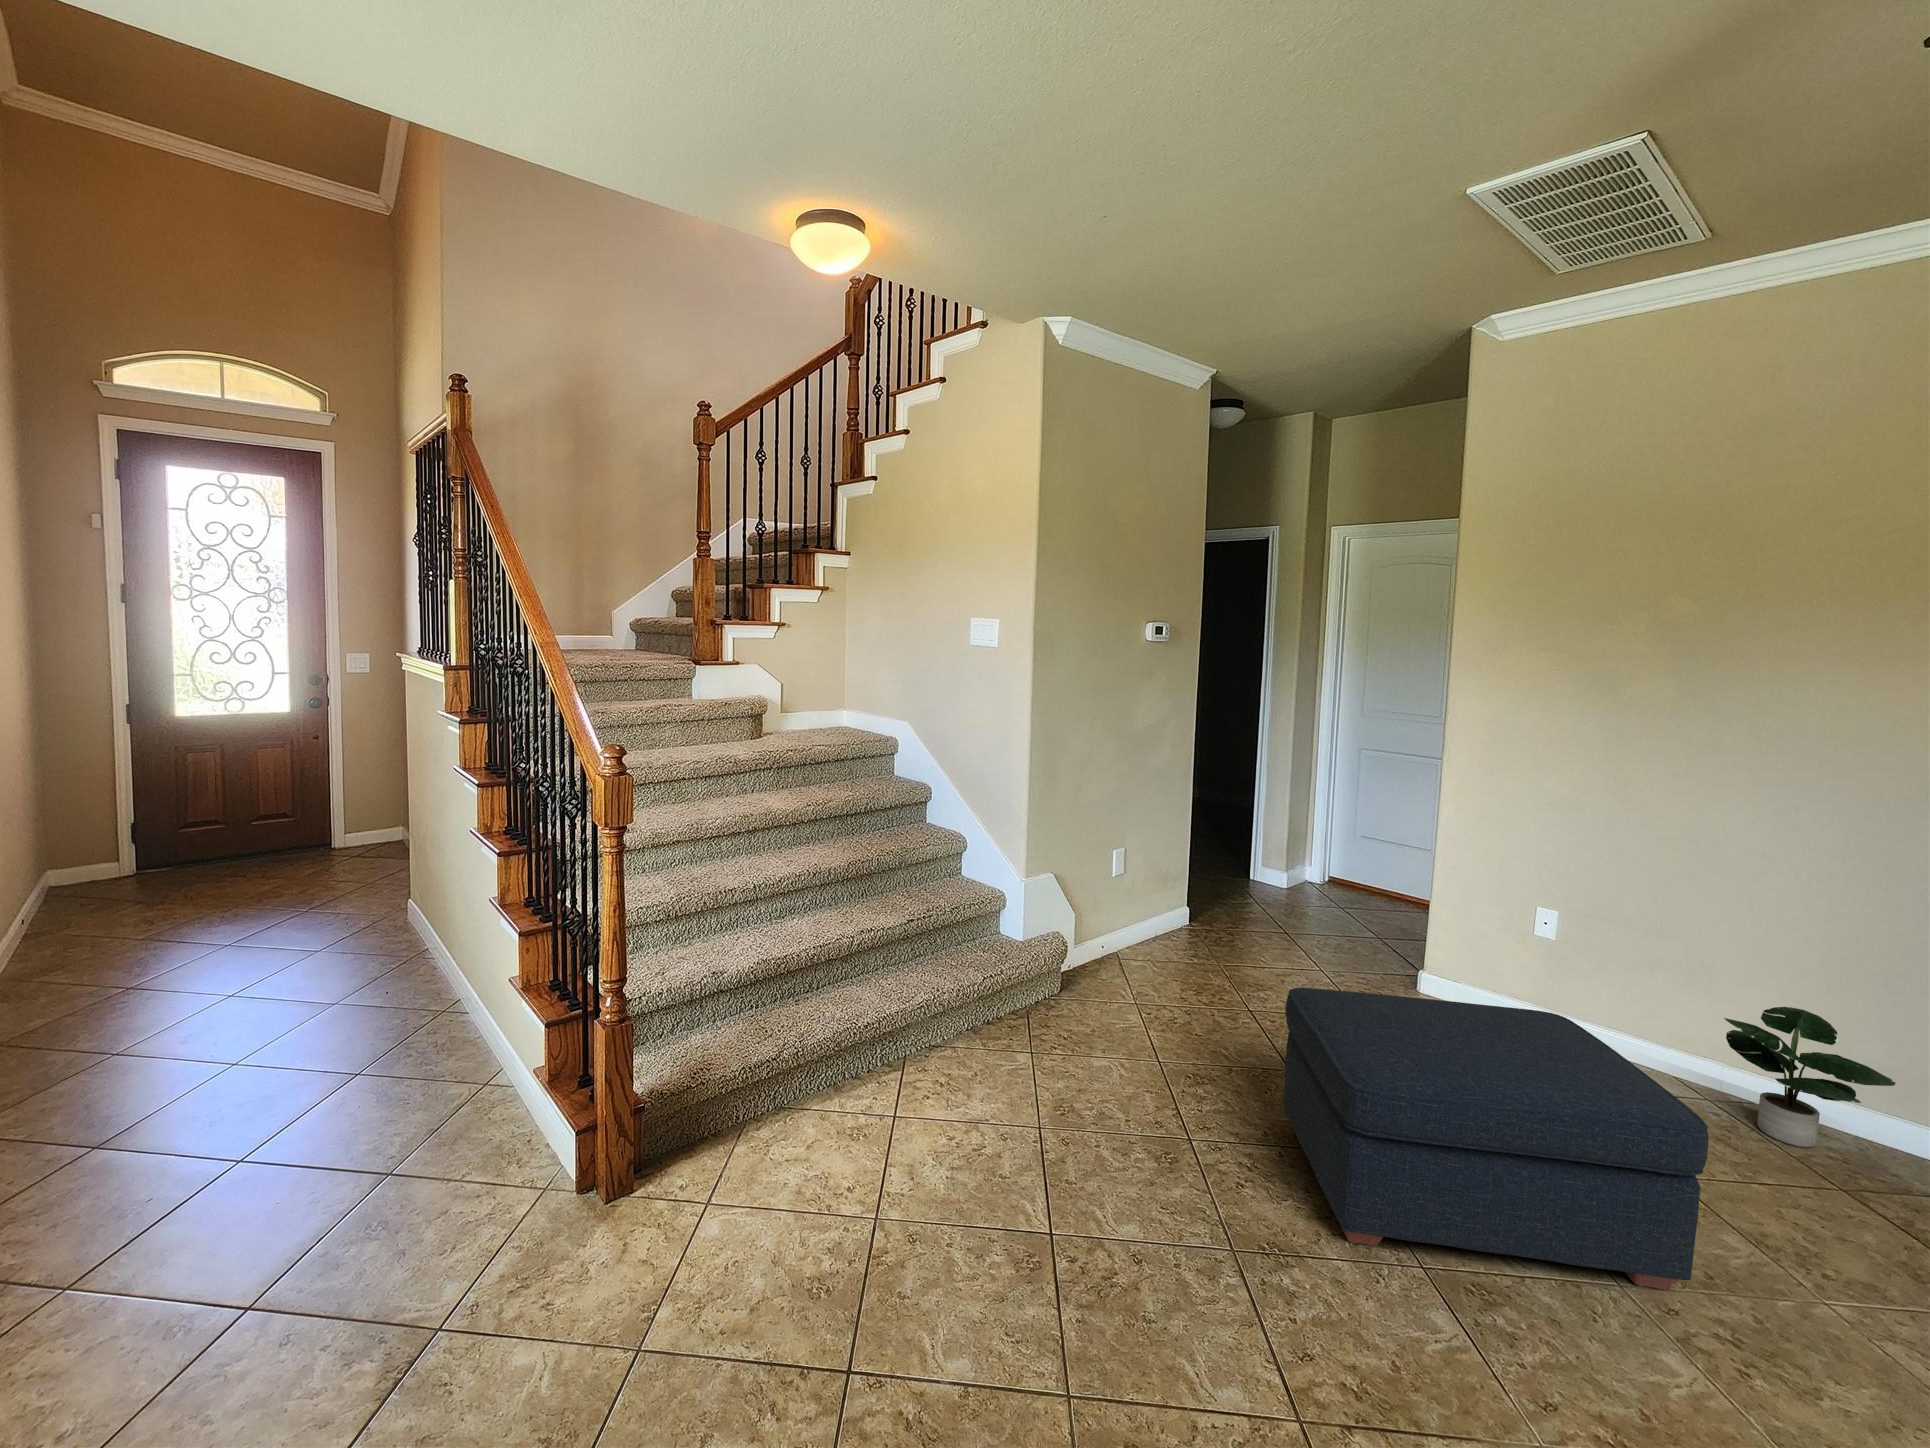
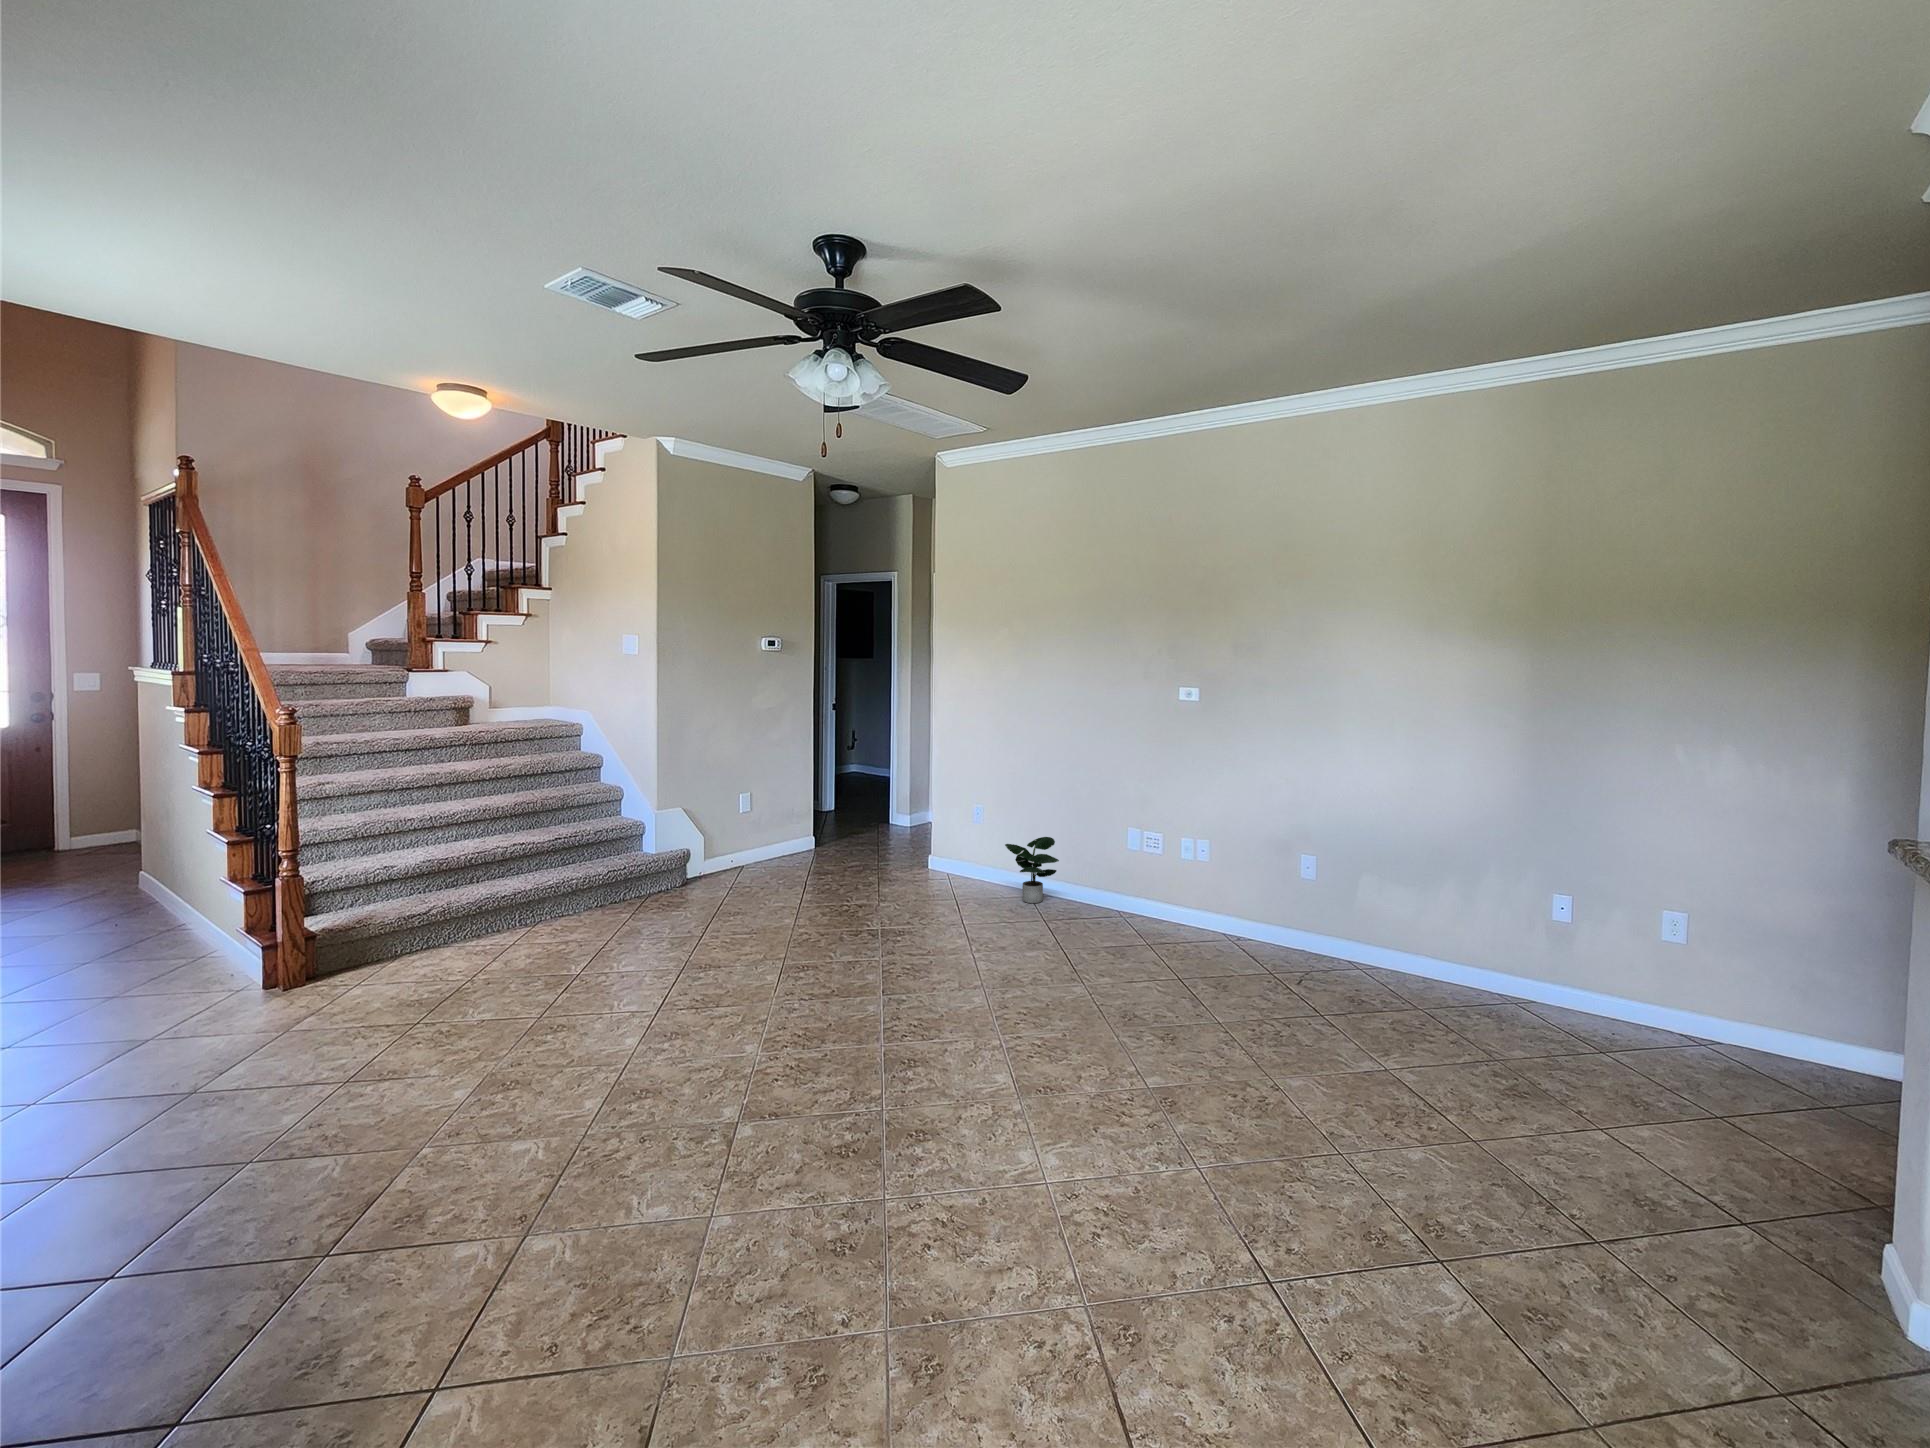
ottoman: present [1284,988,1709,1289] -> none [733,841,899,953]

